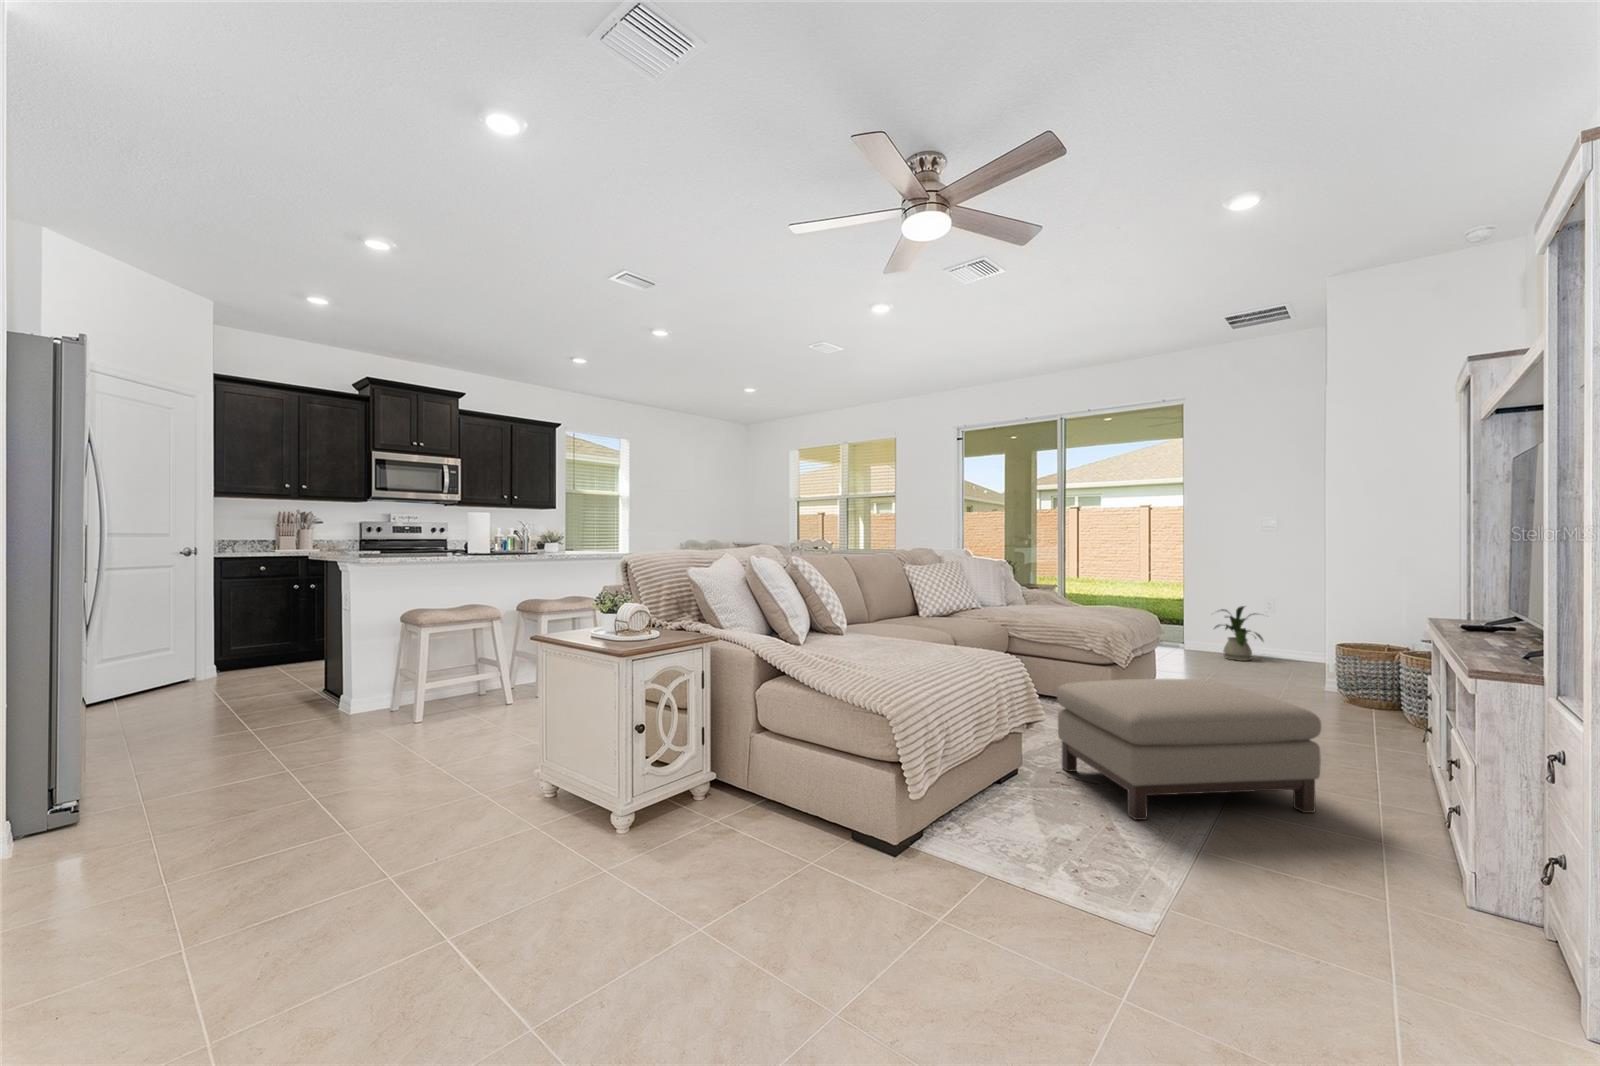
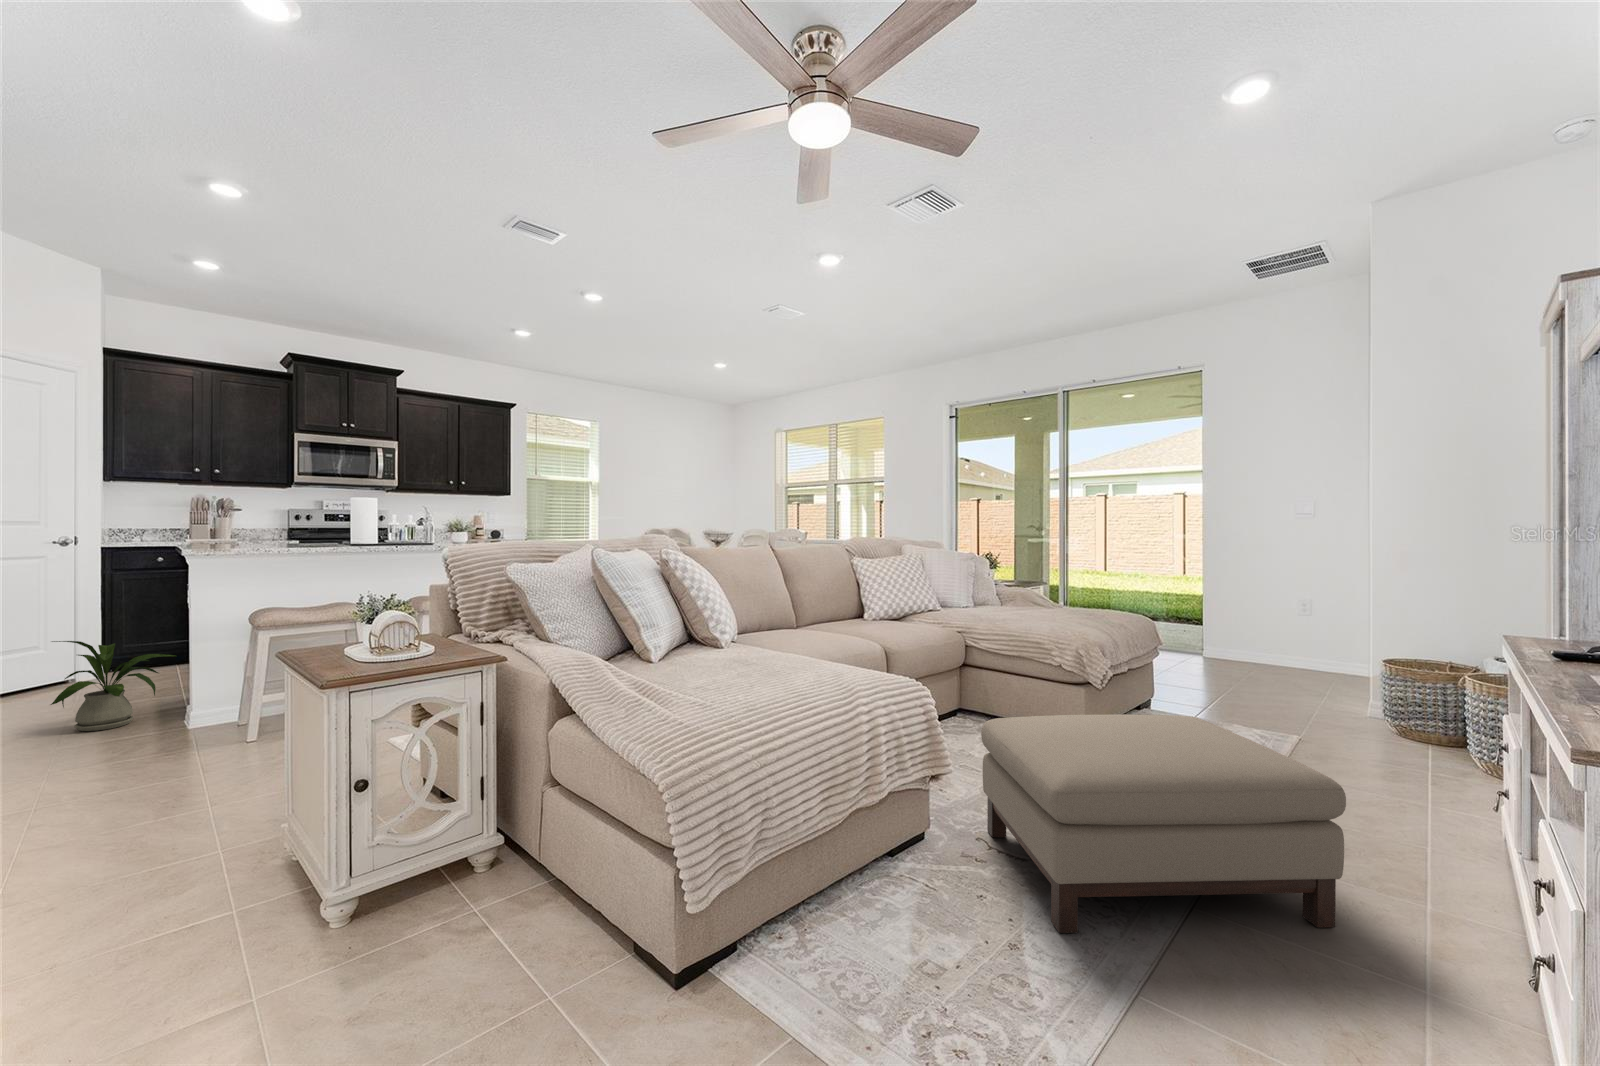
house plant: present [1215,606,1263,661] -> present [51,641,175,731]

